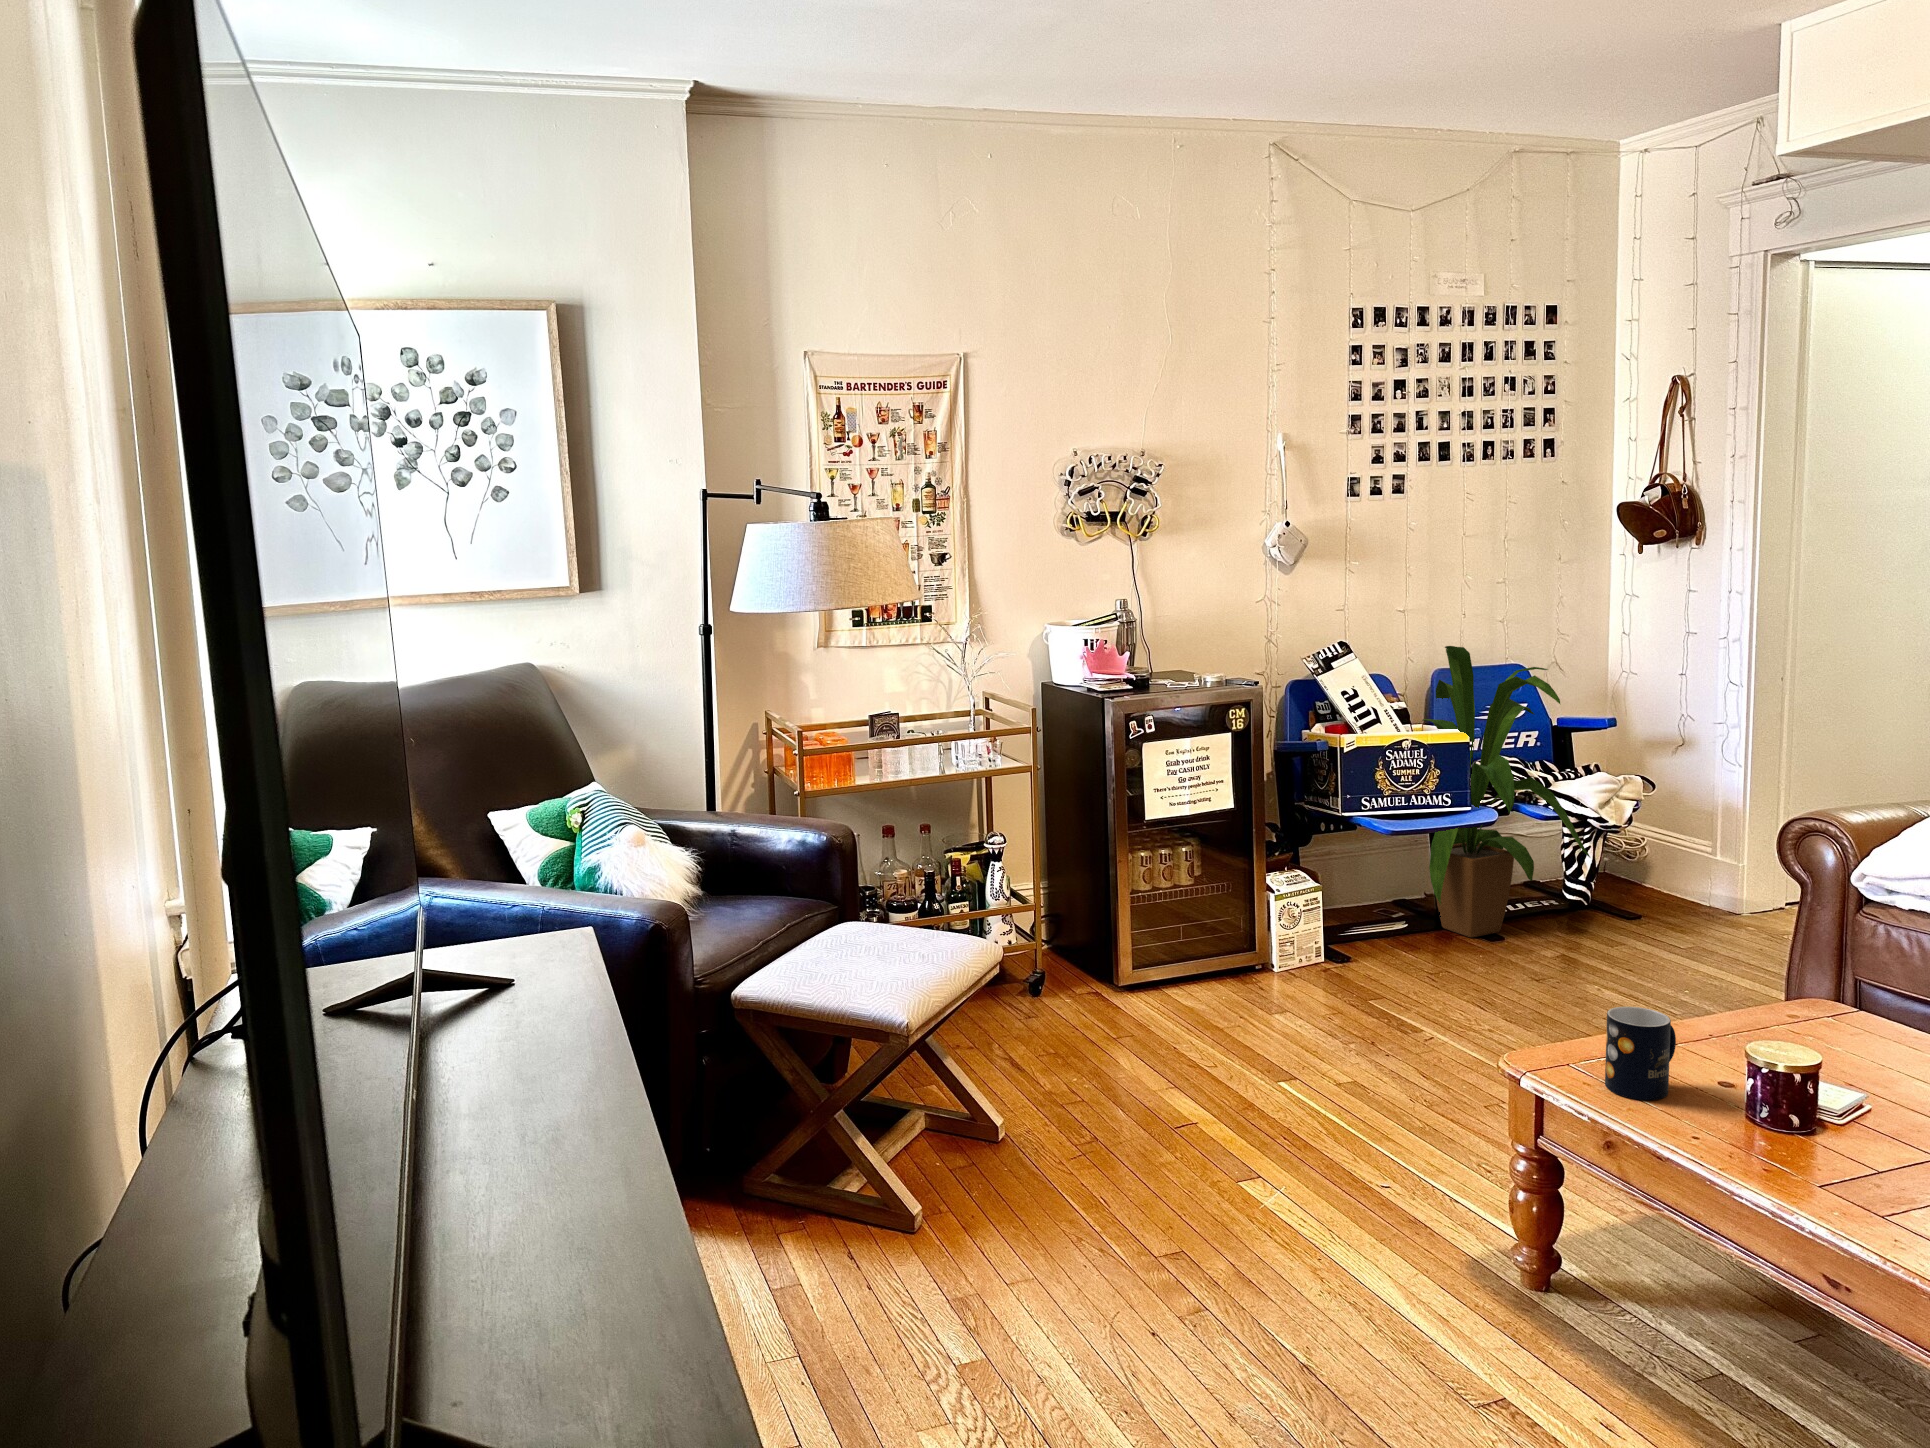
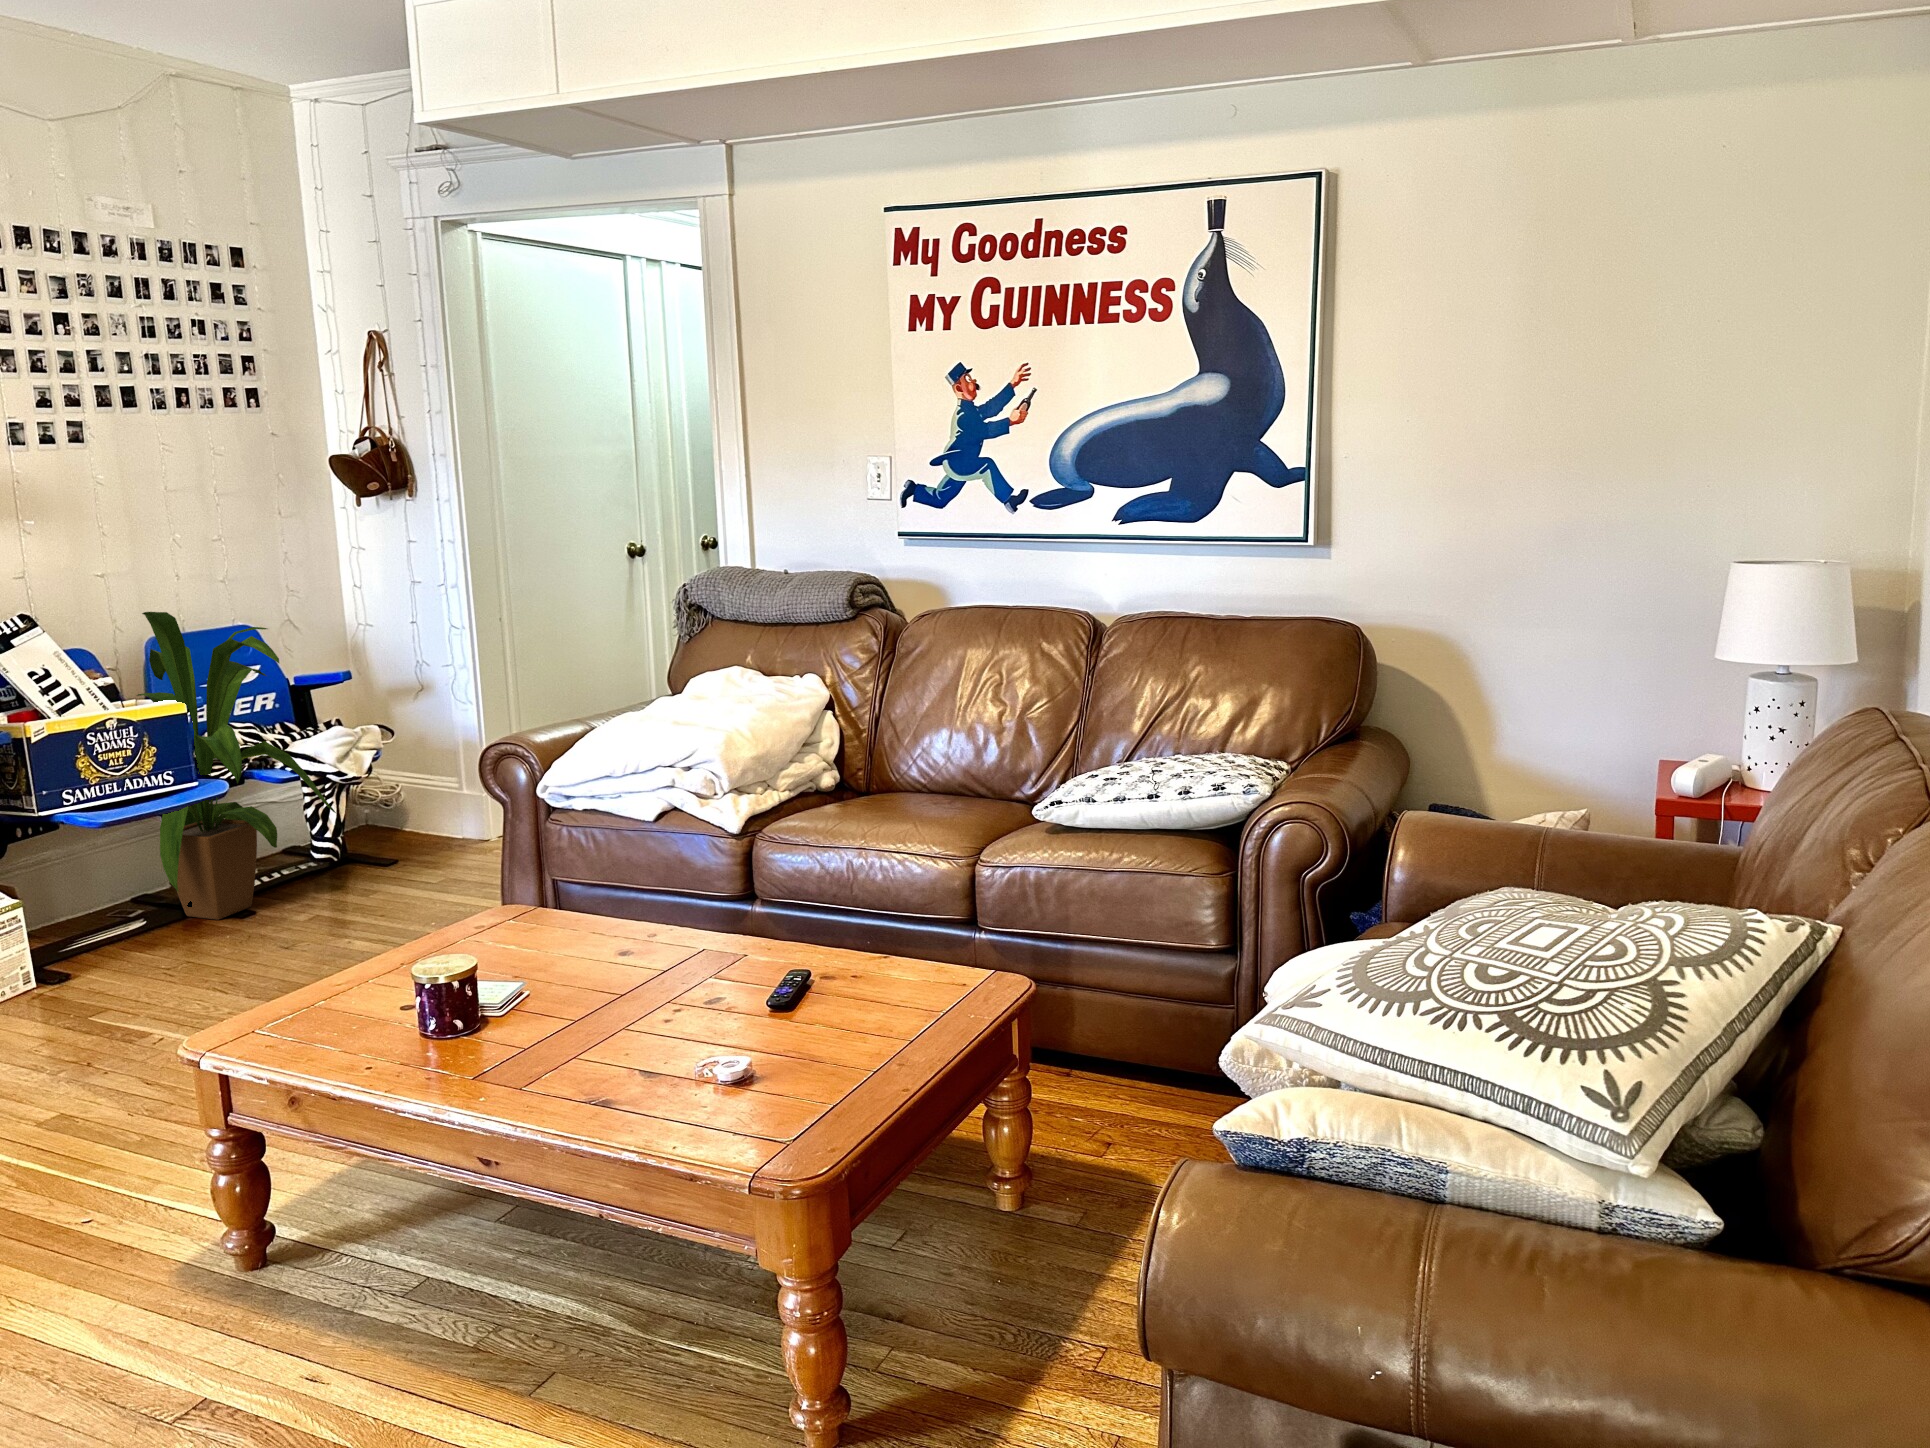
mug: present [1605,1007,1676,1100] -> none [283,958,357,1049]

